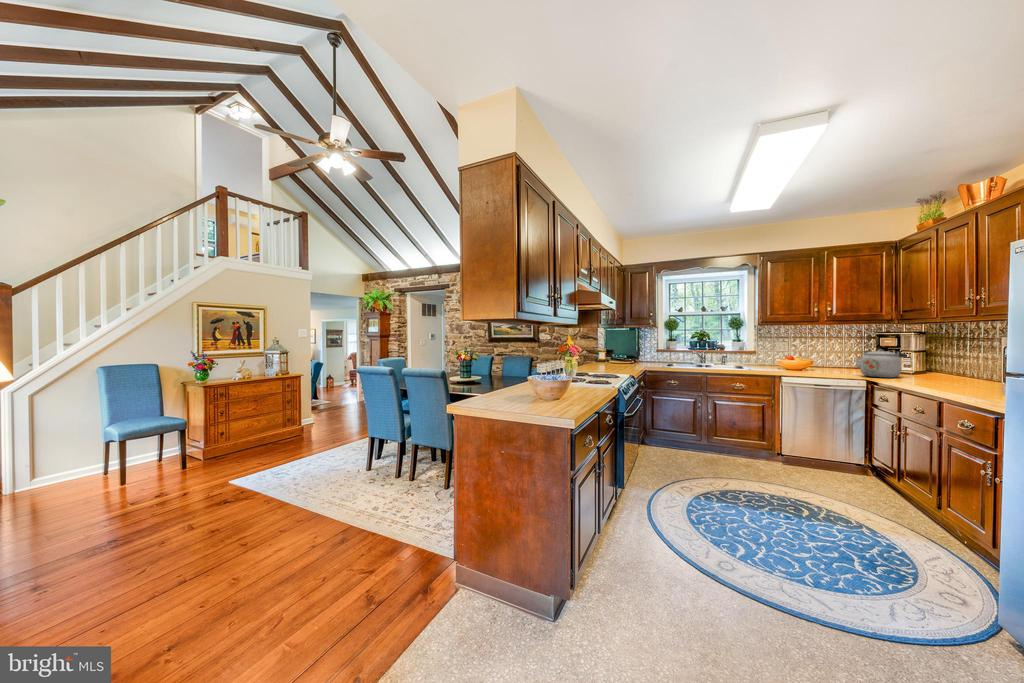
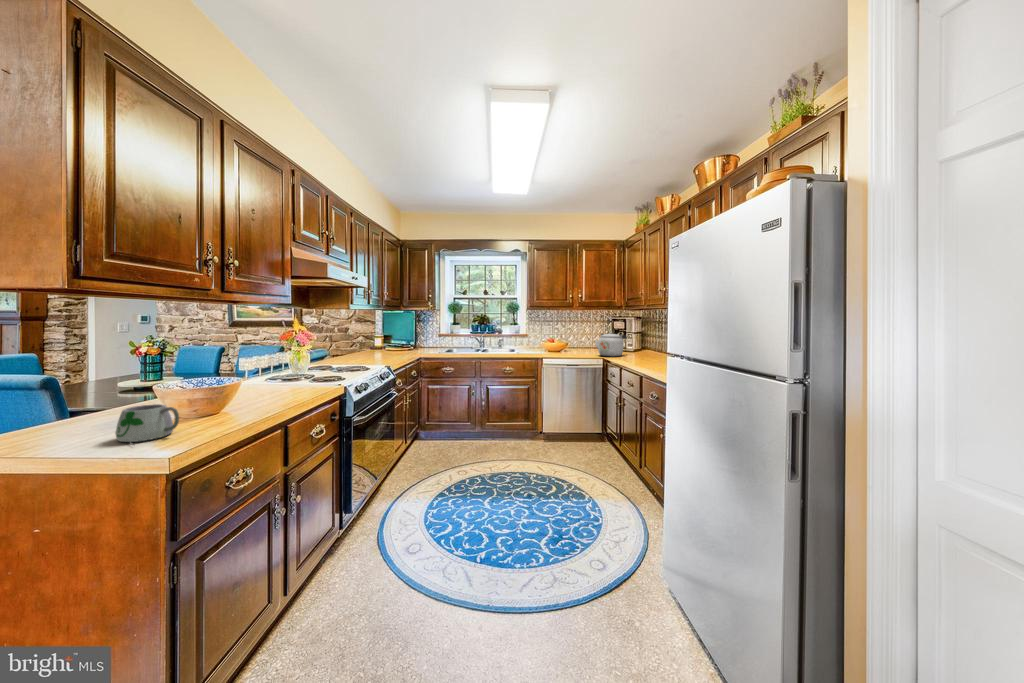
mug: none [514,386,547,410] -> present [115,404,179,445]

